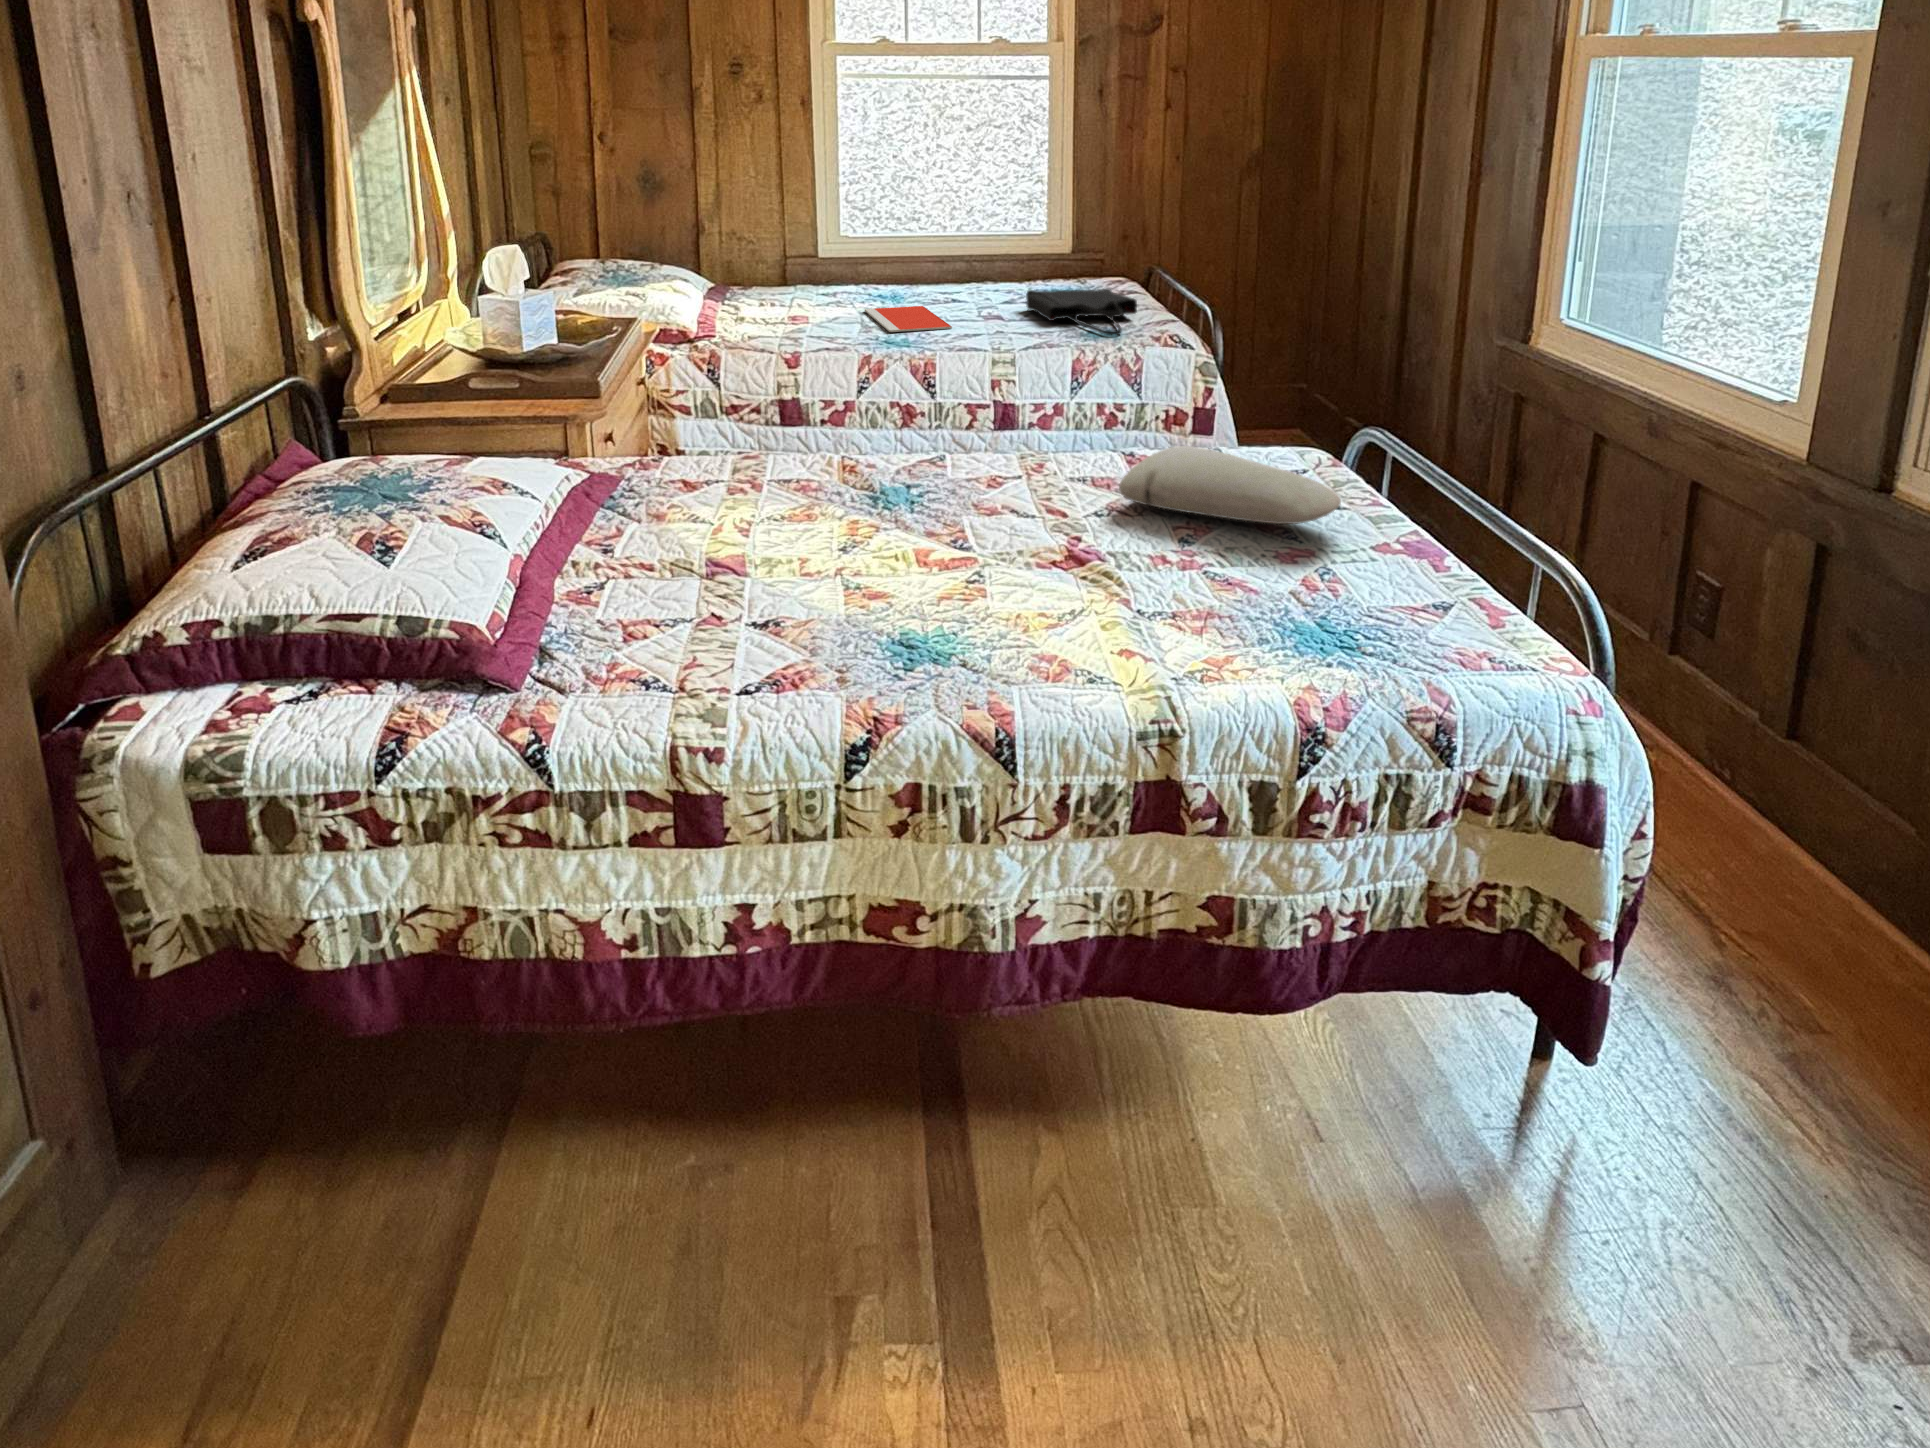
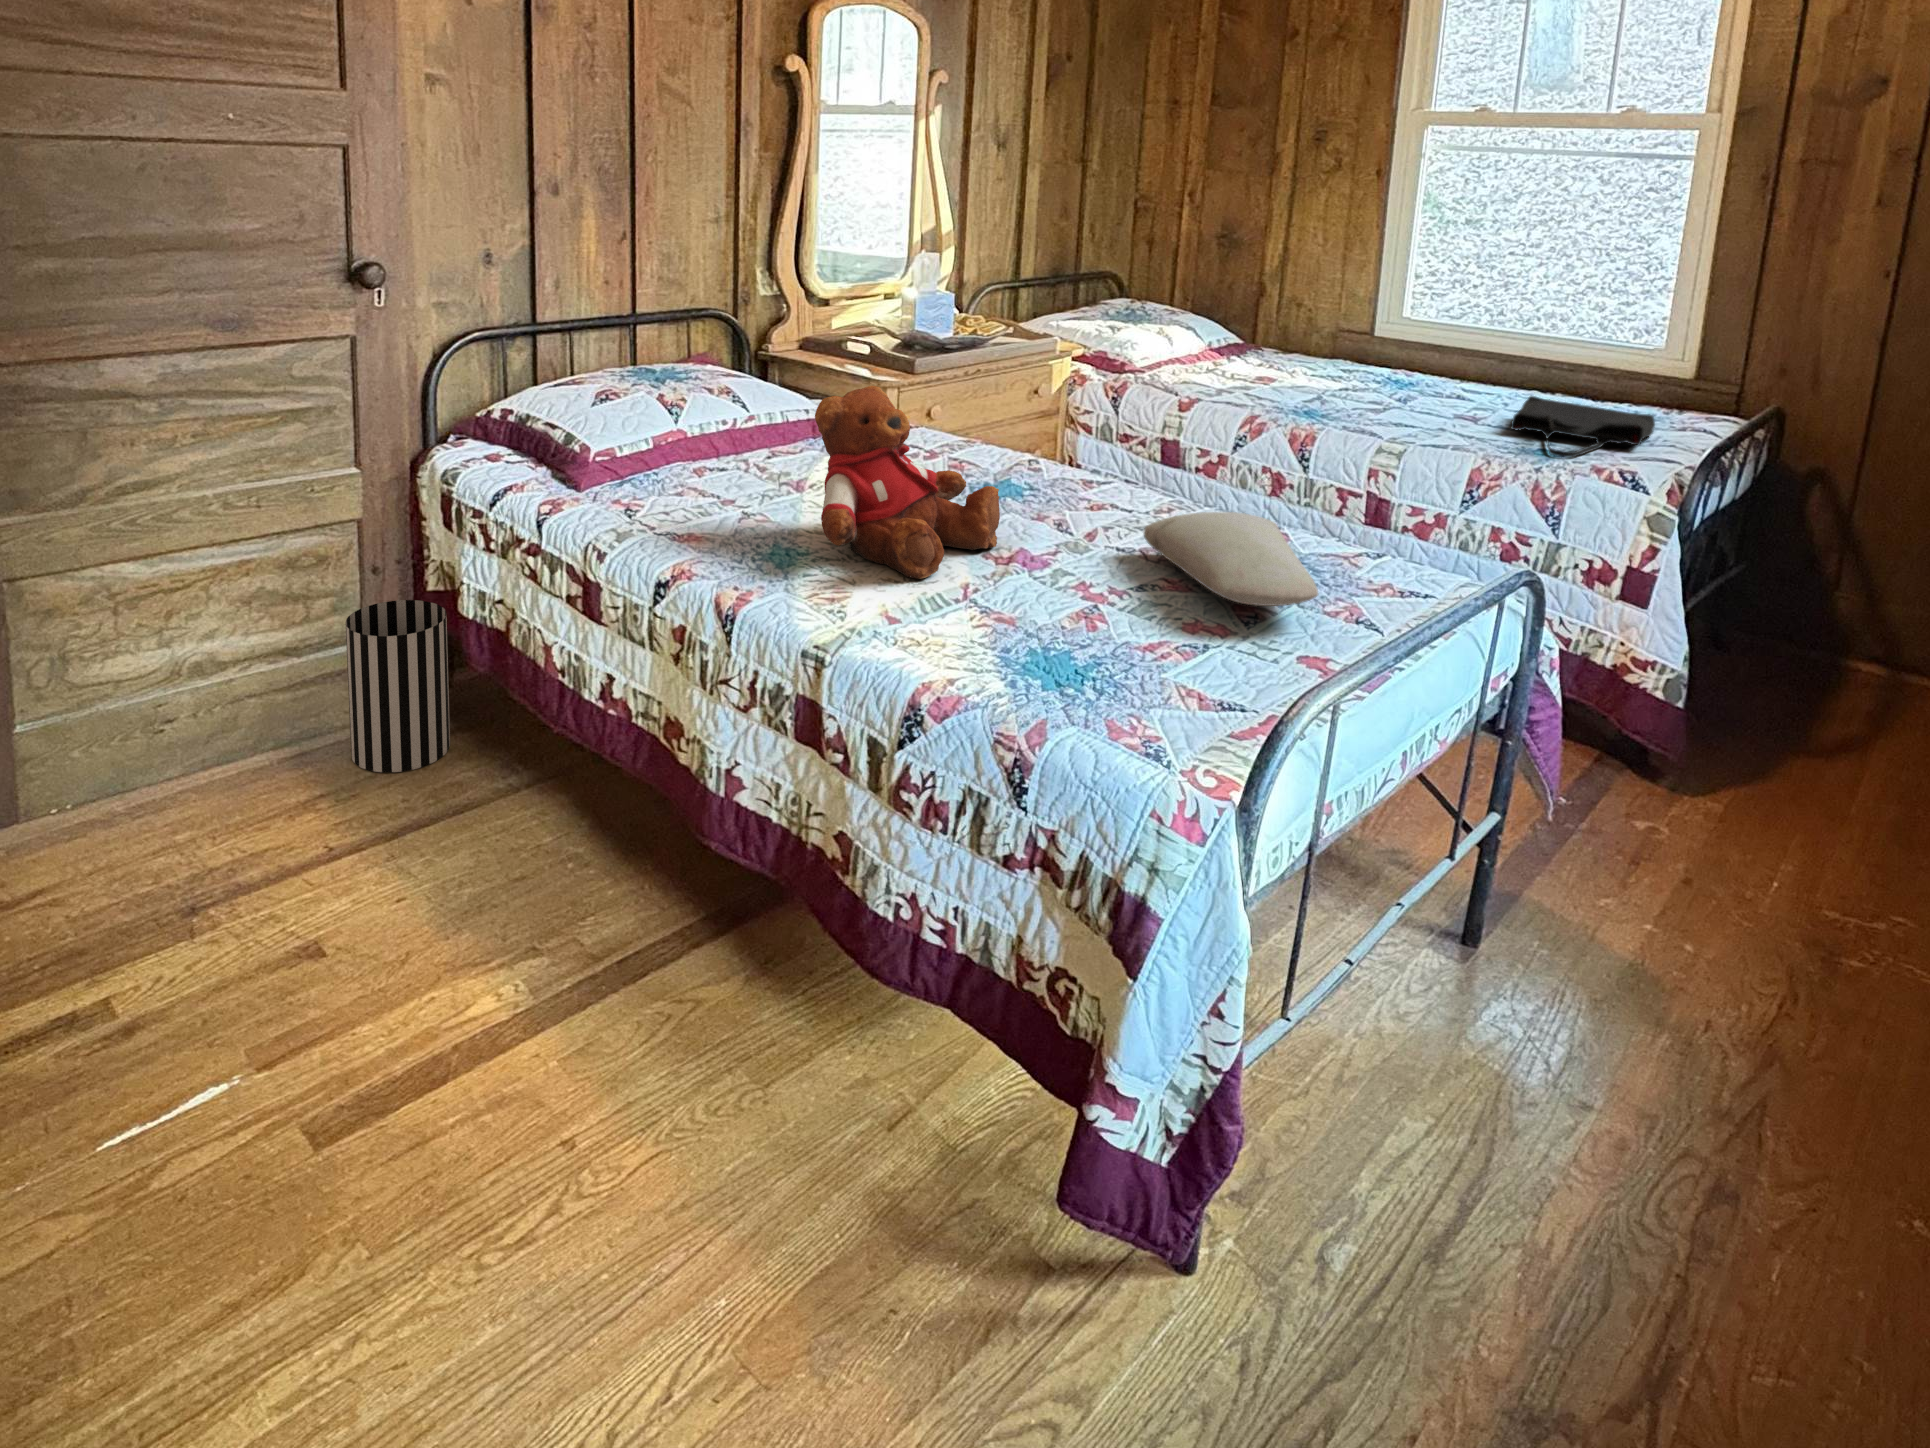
notebook: present [865,306,952,332] -> none [1321,385,1419,415]
teddy bear: none [861,421,1071,615] -> present [815,386,1000,579]
wastebasket: none [62,975,288,1318] -> present [346,600,450,772]

